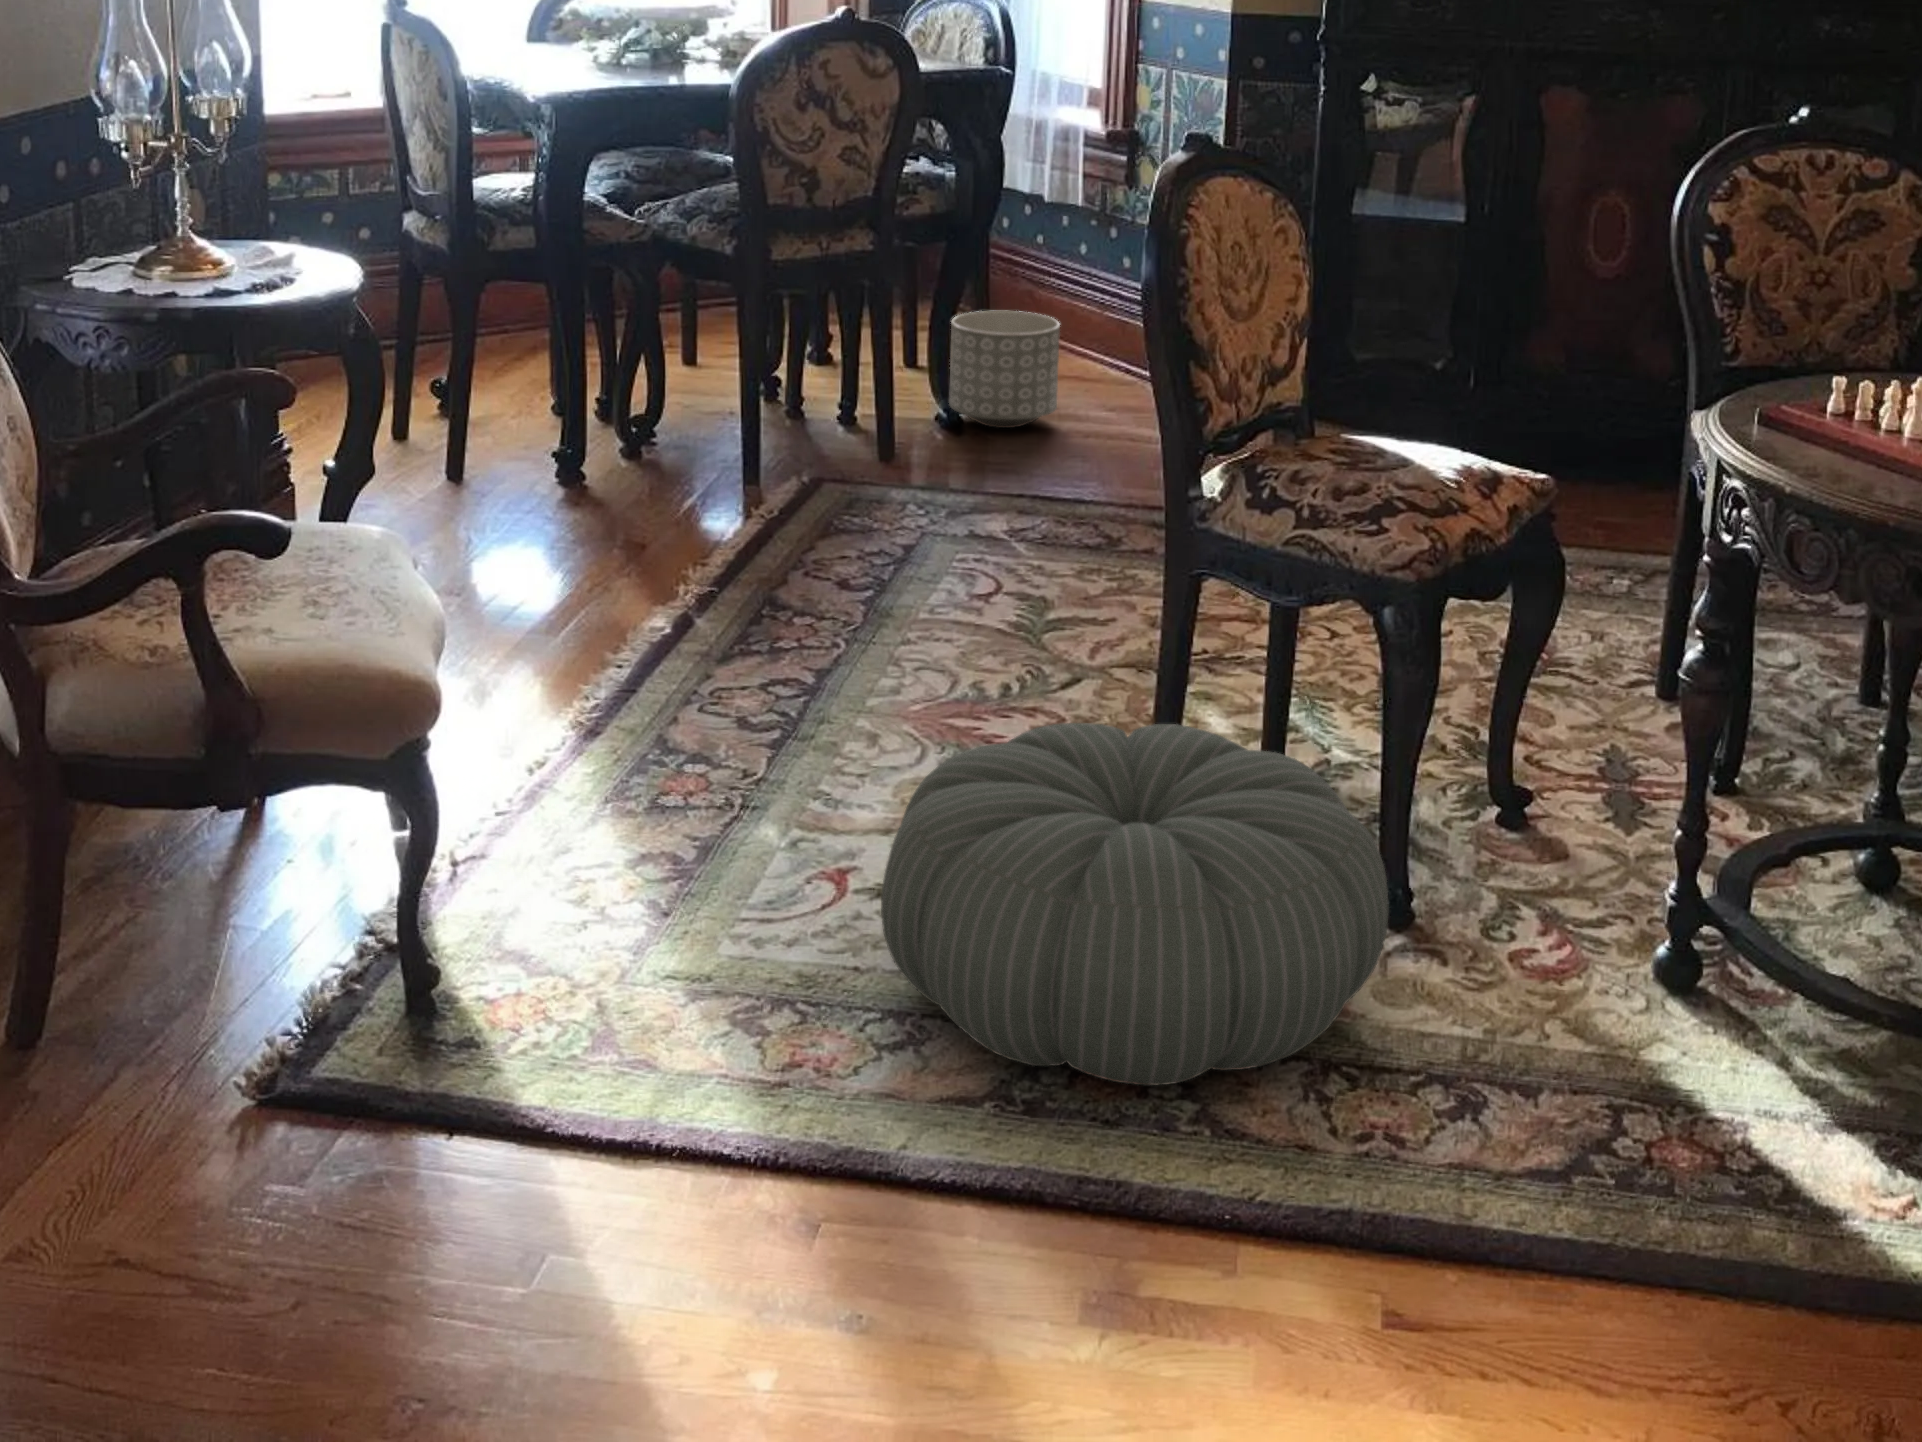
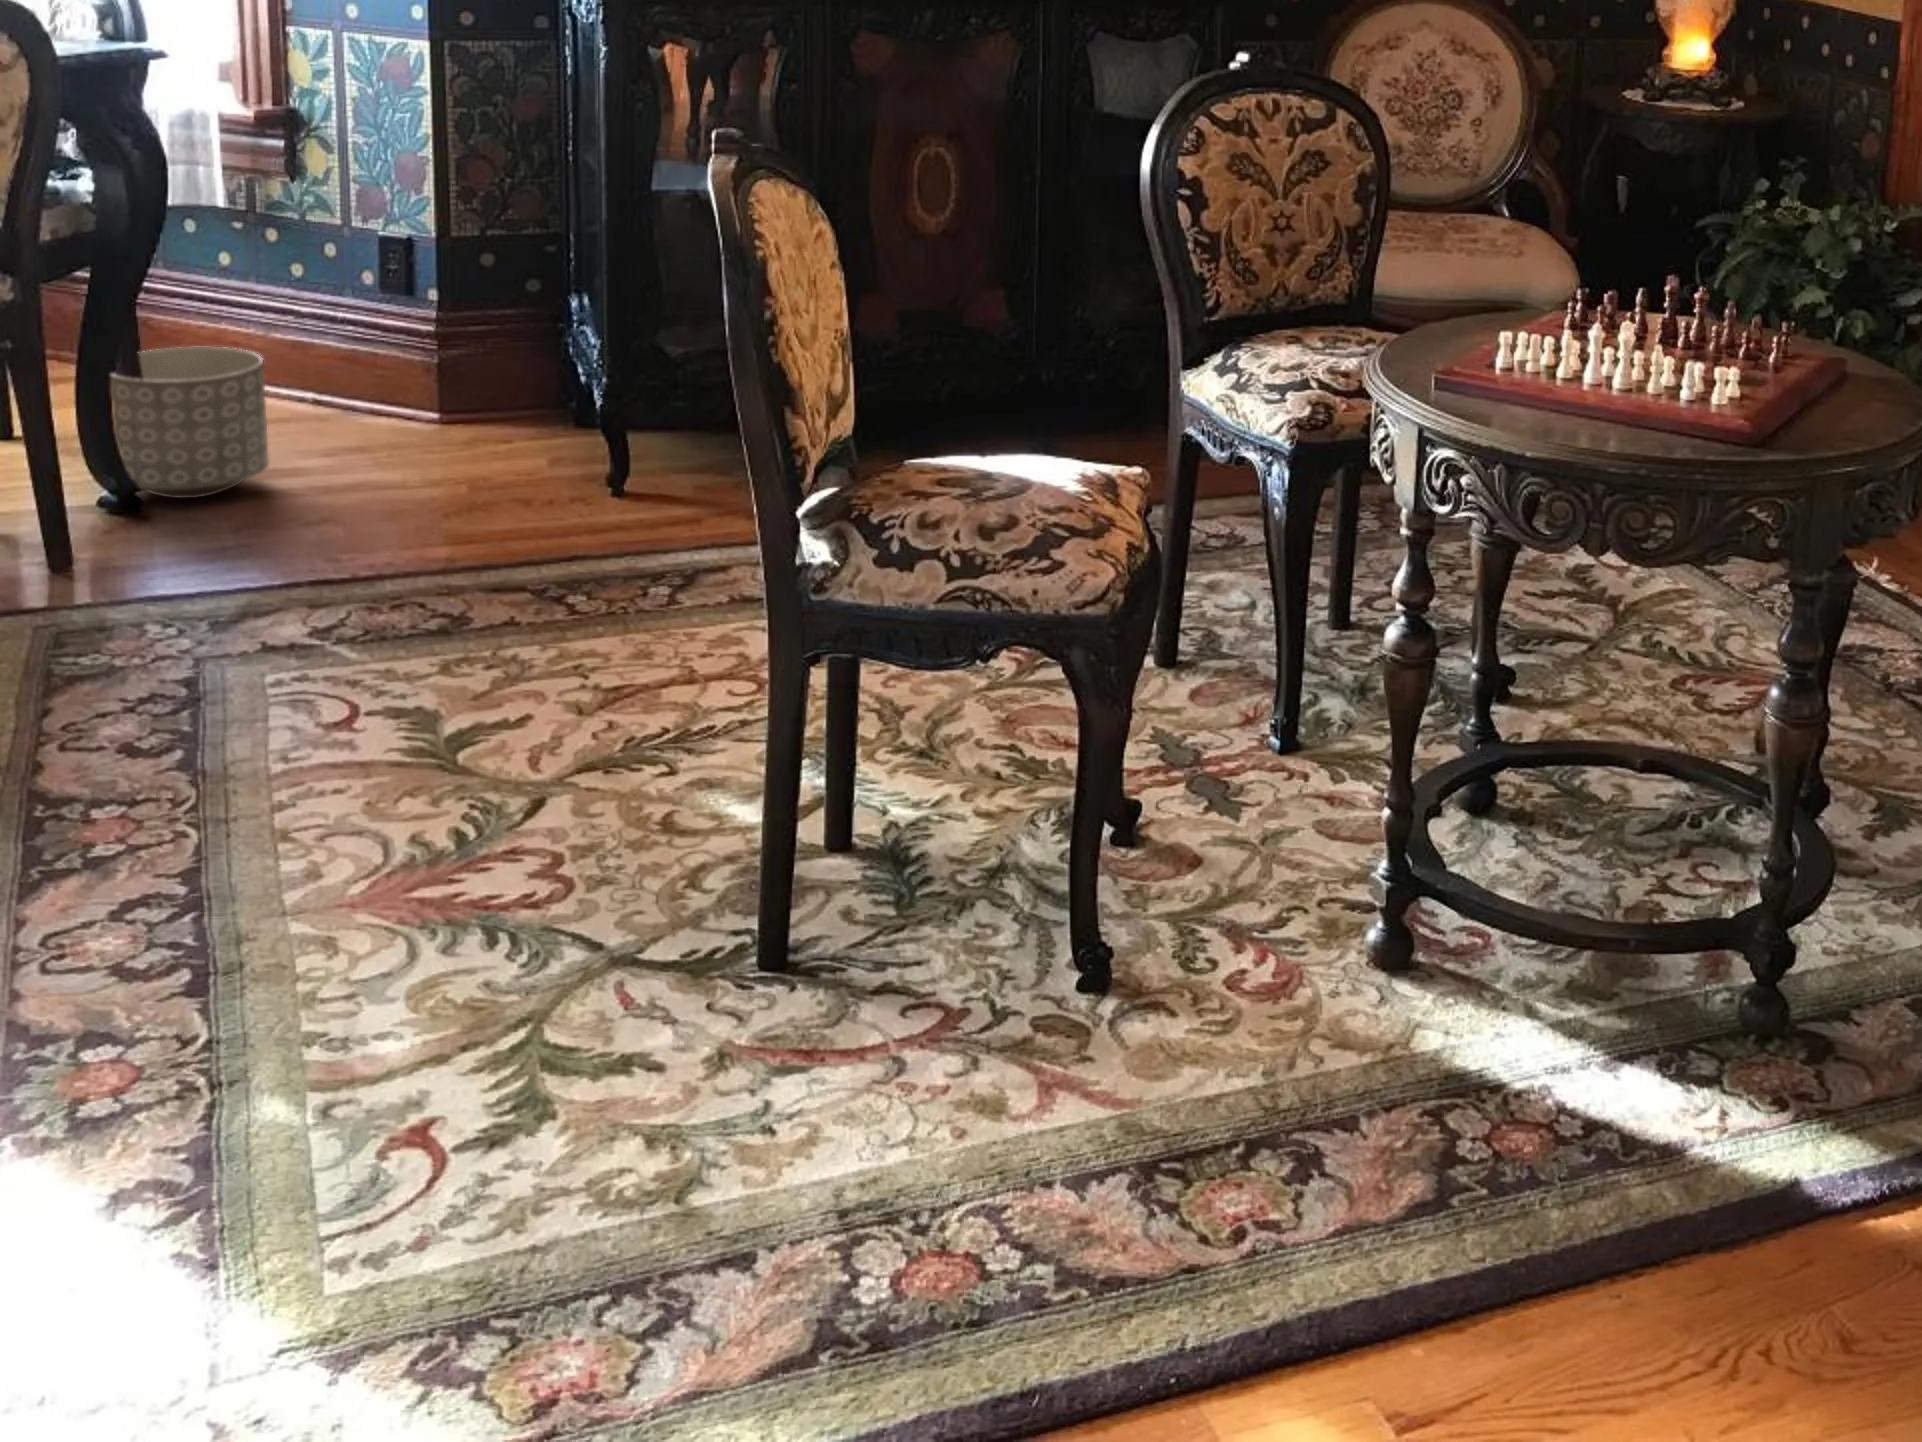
pouf: present [881,723,1389,1085] -> none [552,832,1169,1292]

